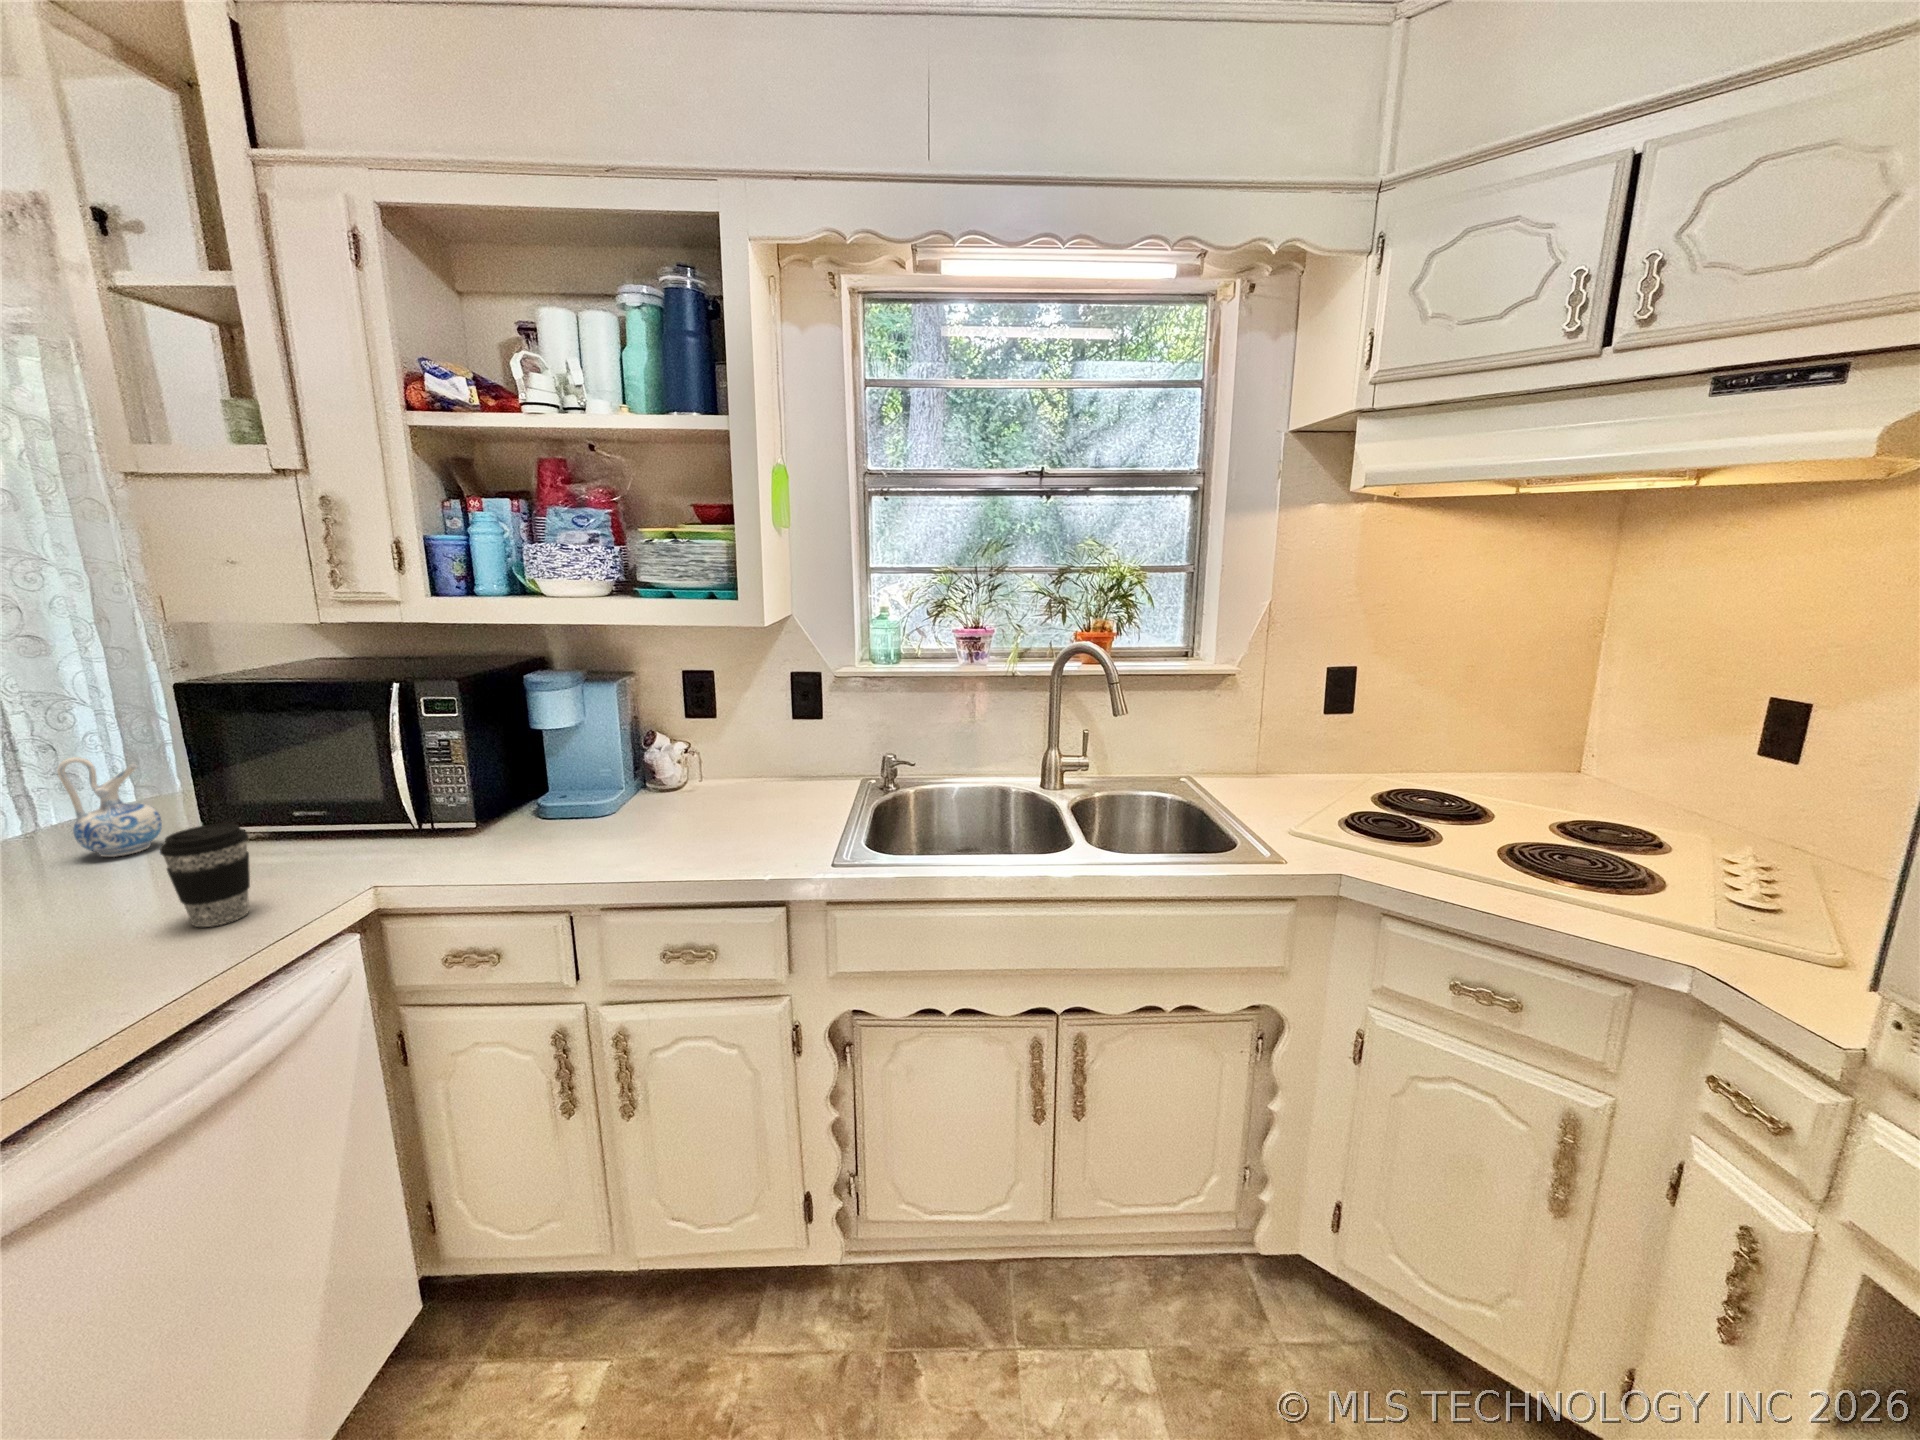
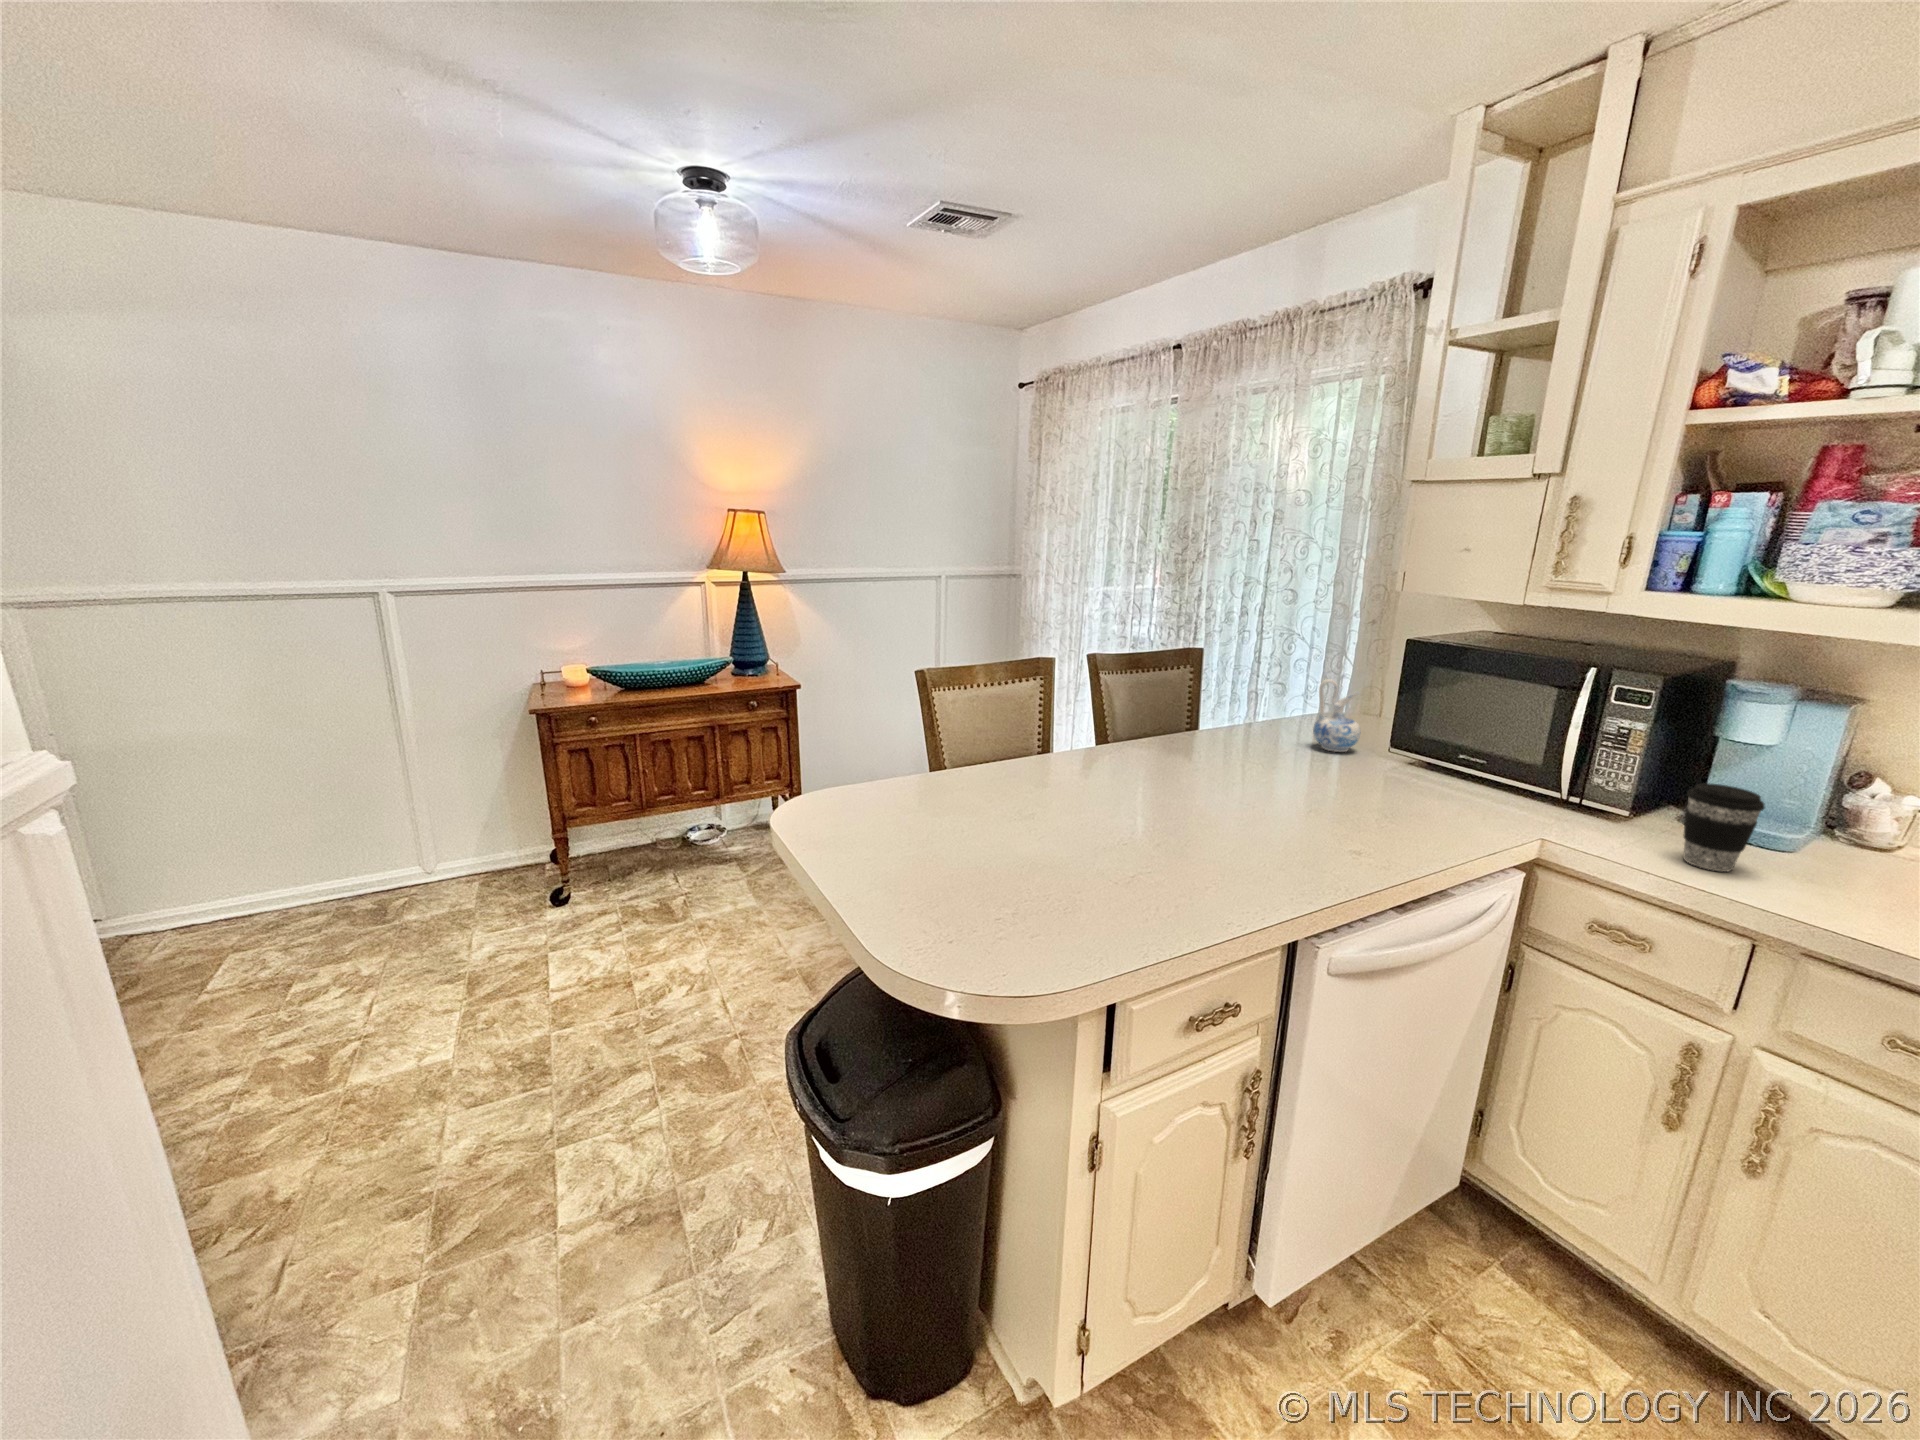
coffee cup: present [160,823,250,927] -> present [1683,783,1765,872]

